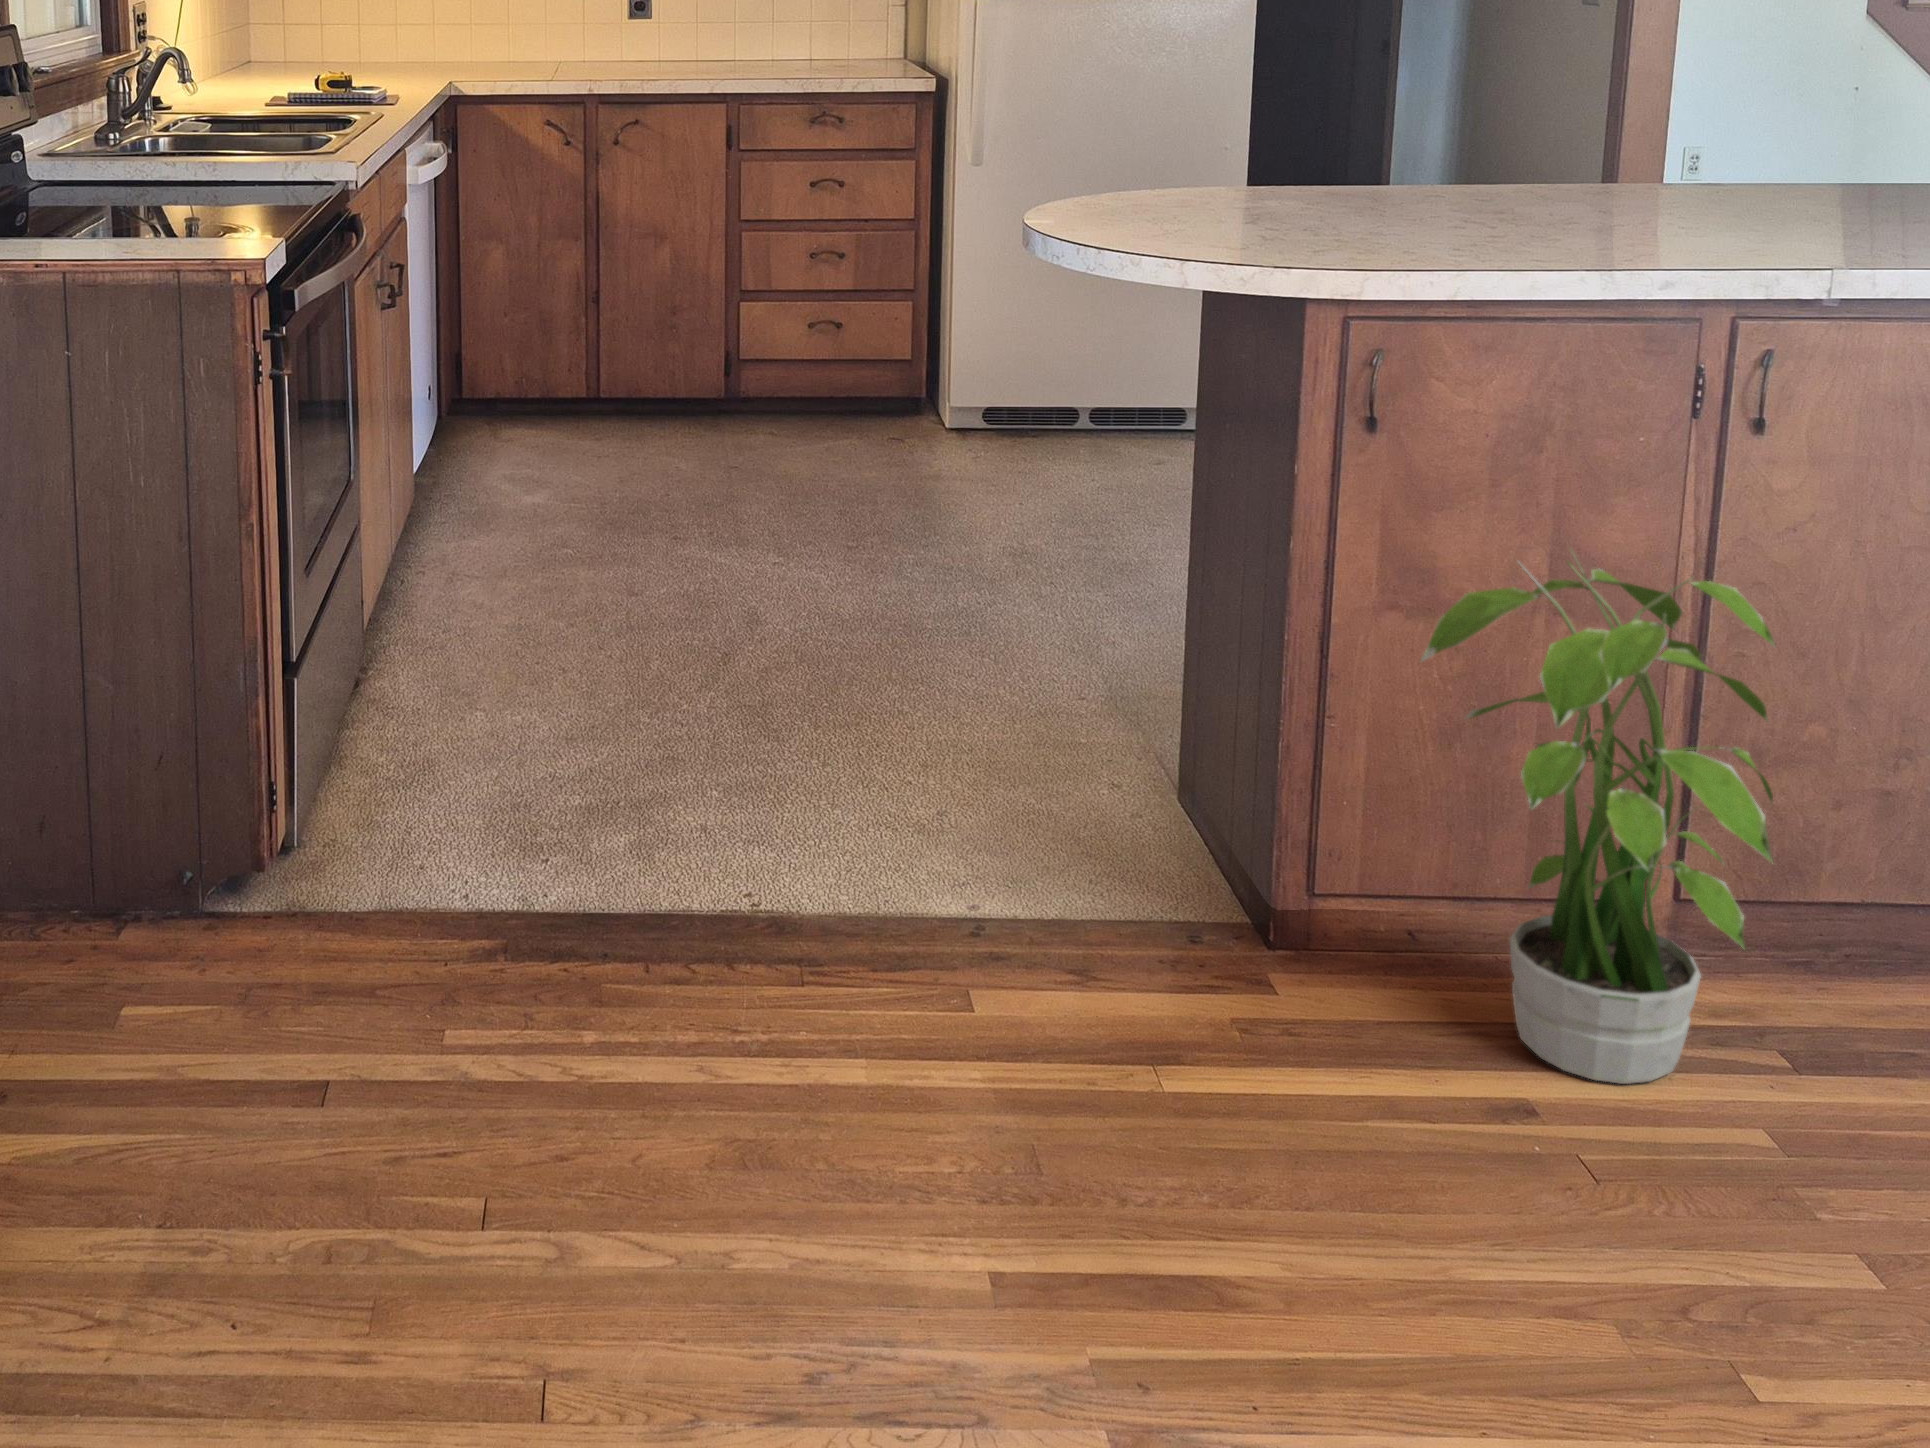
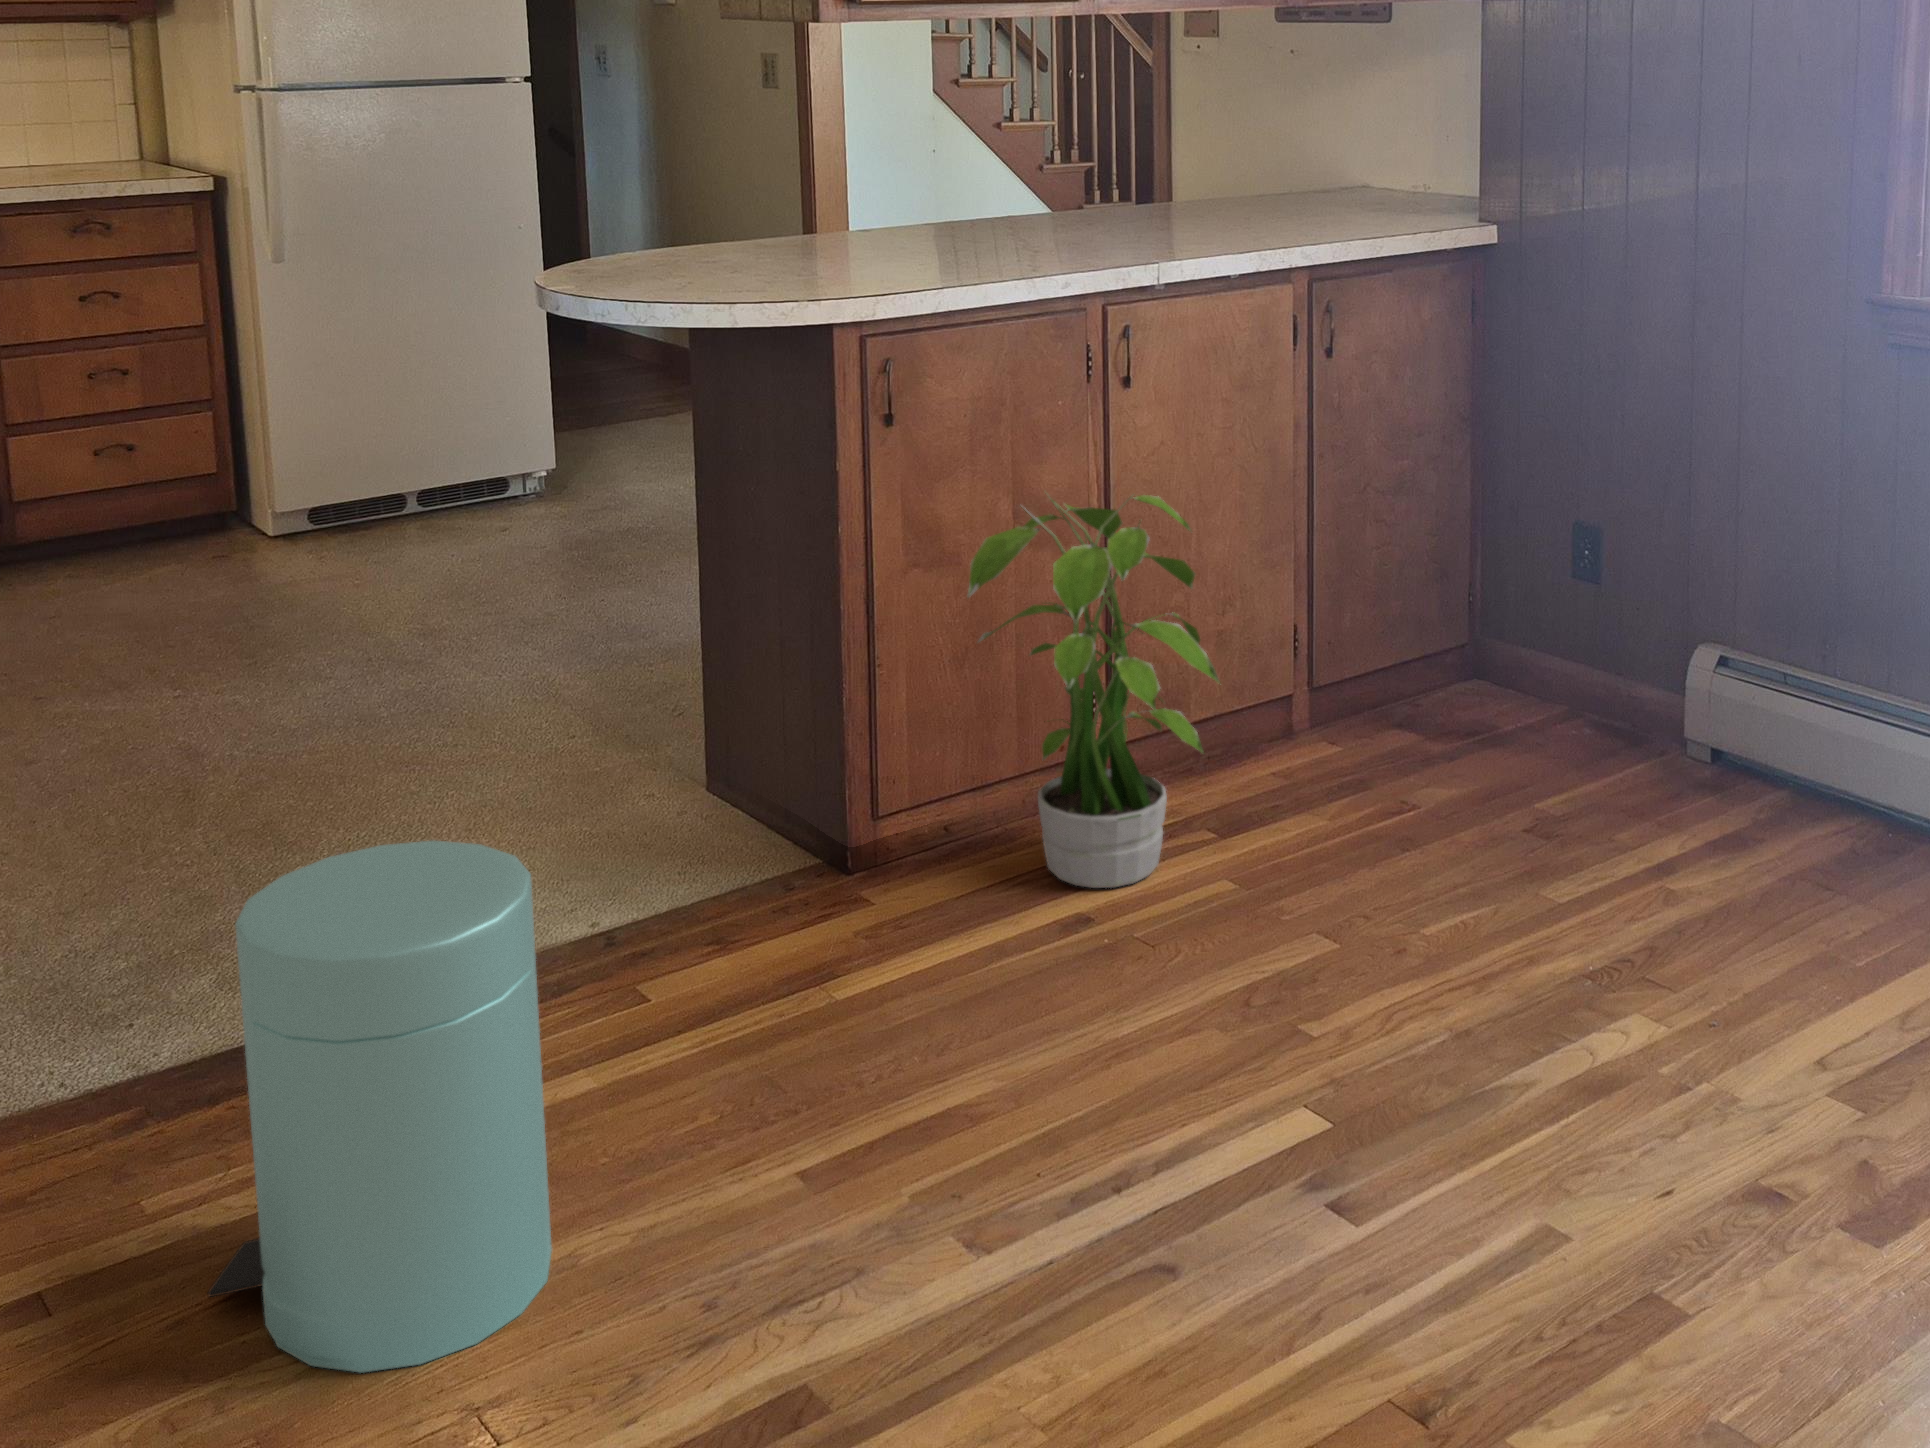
trash can: none [423,768,715,1295] -> present [208,841,552,1373]

